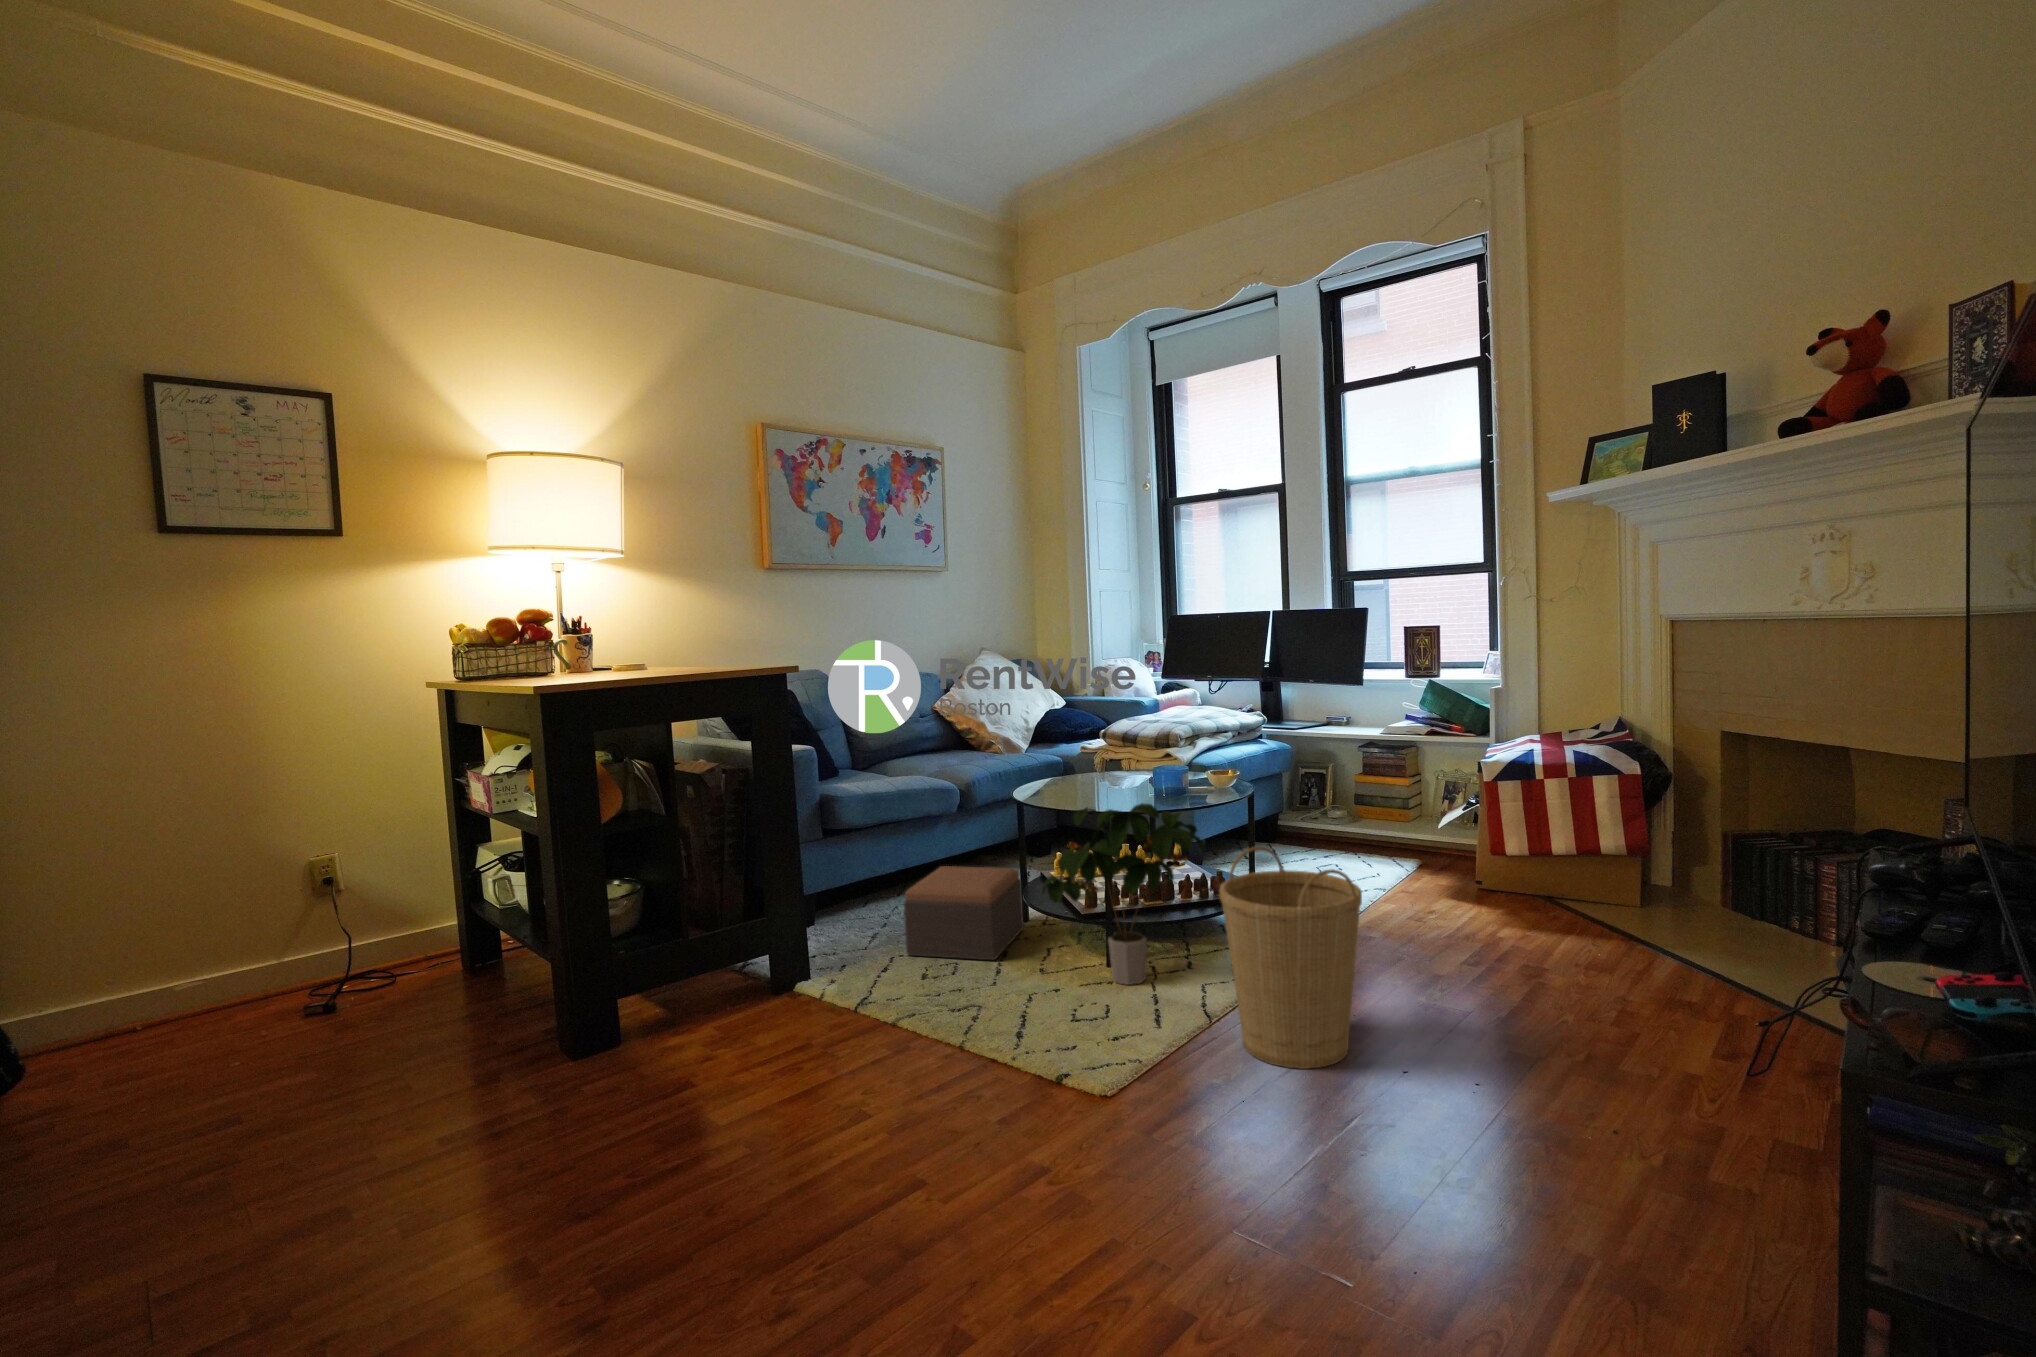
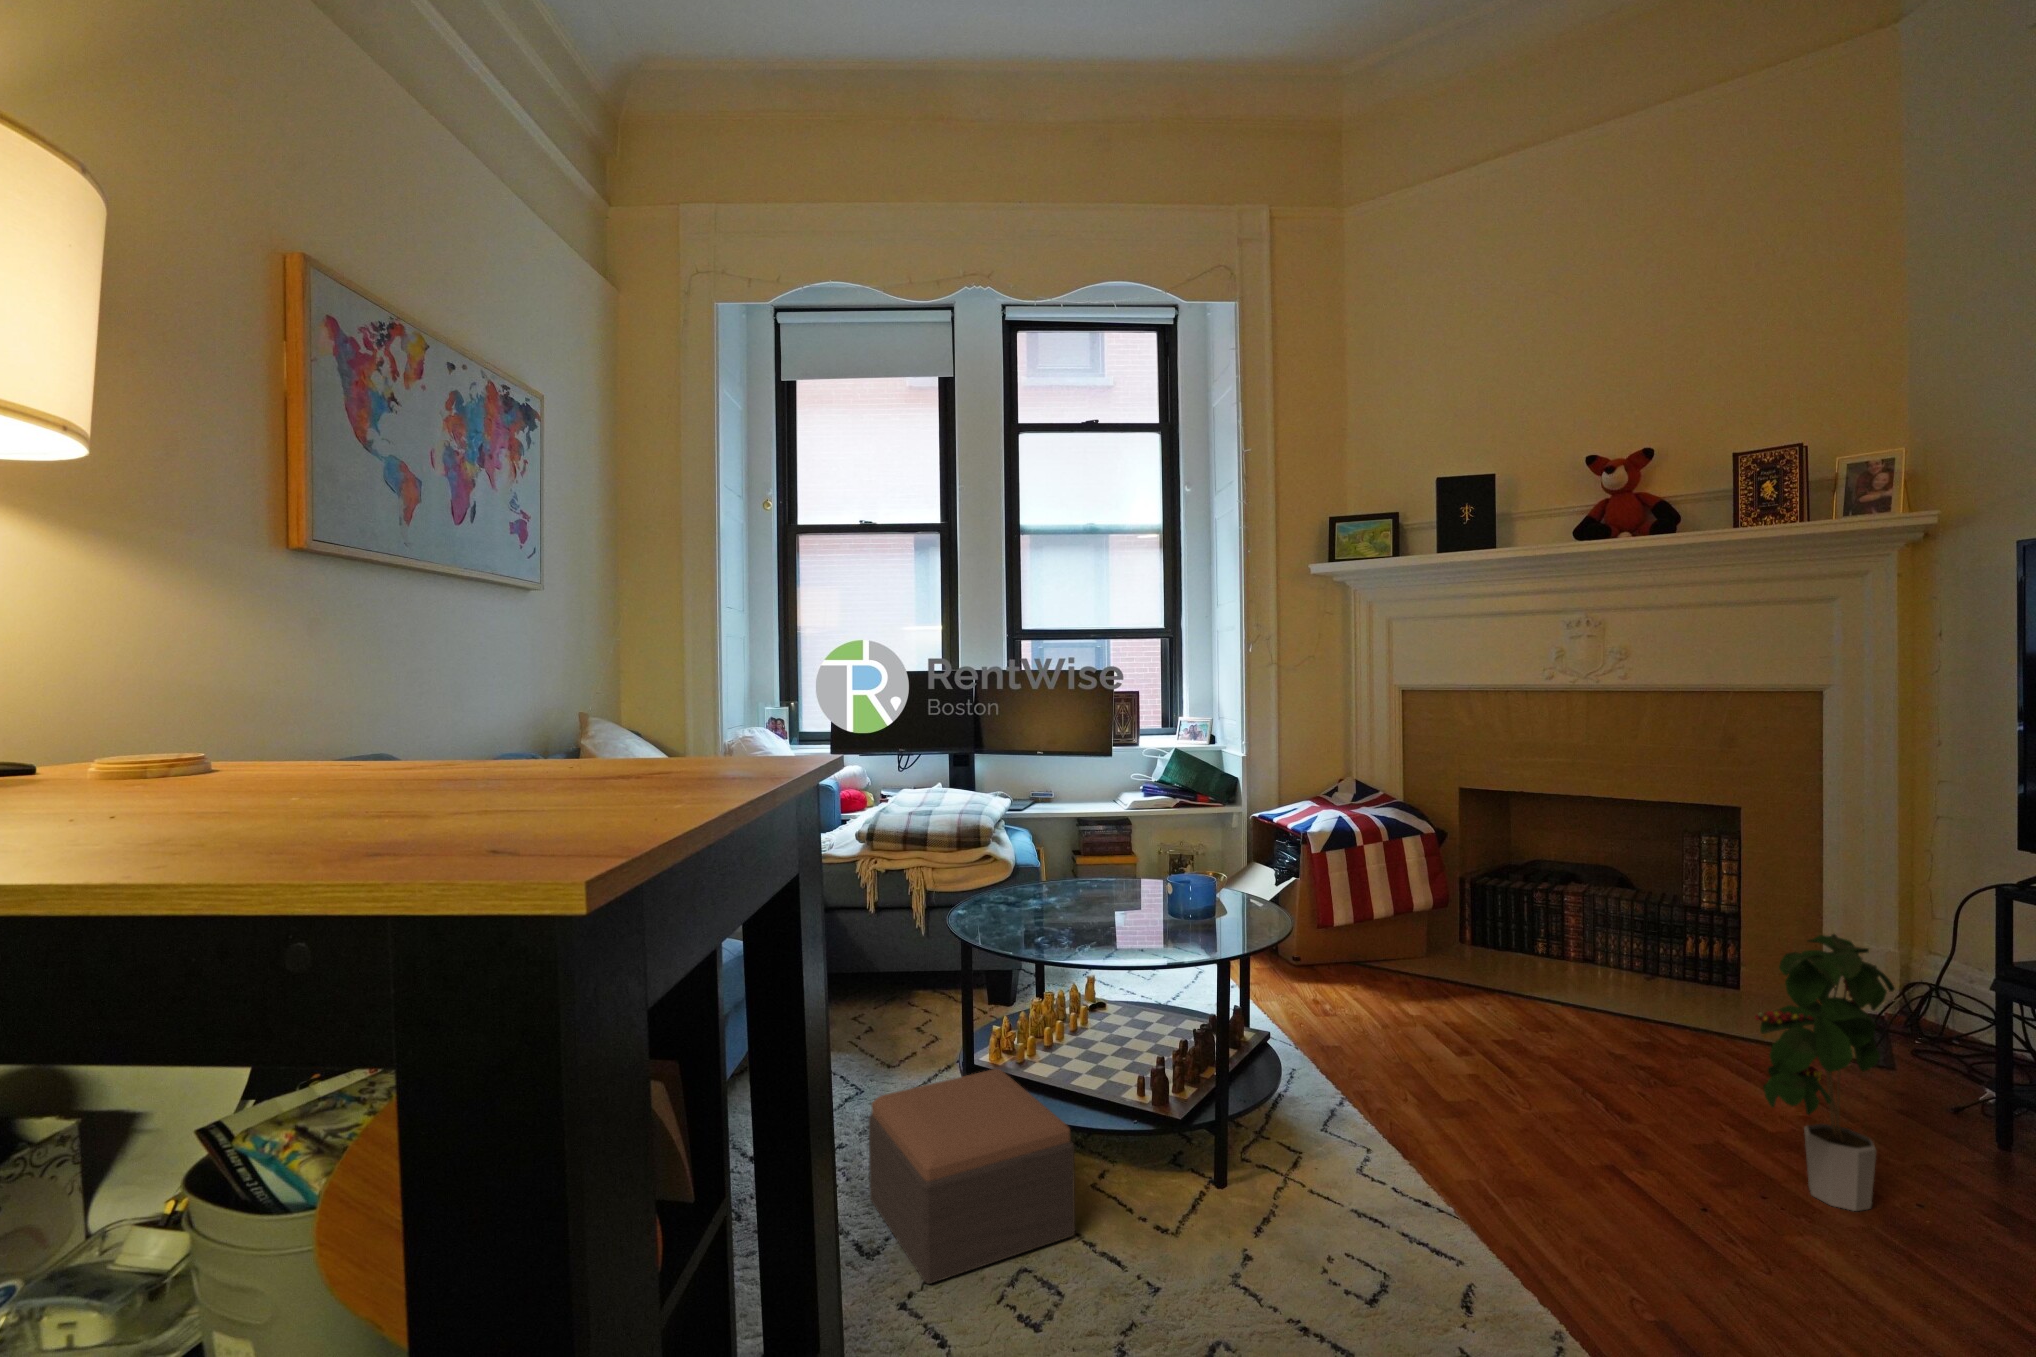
potted plant: present [1042,803,1205,985] -> present [1755,934,1895,1211]
basket: present [1220,847,1362,1069] -> none [1496,971,1696,1258]

